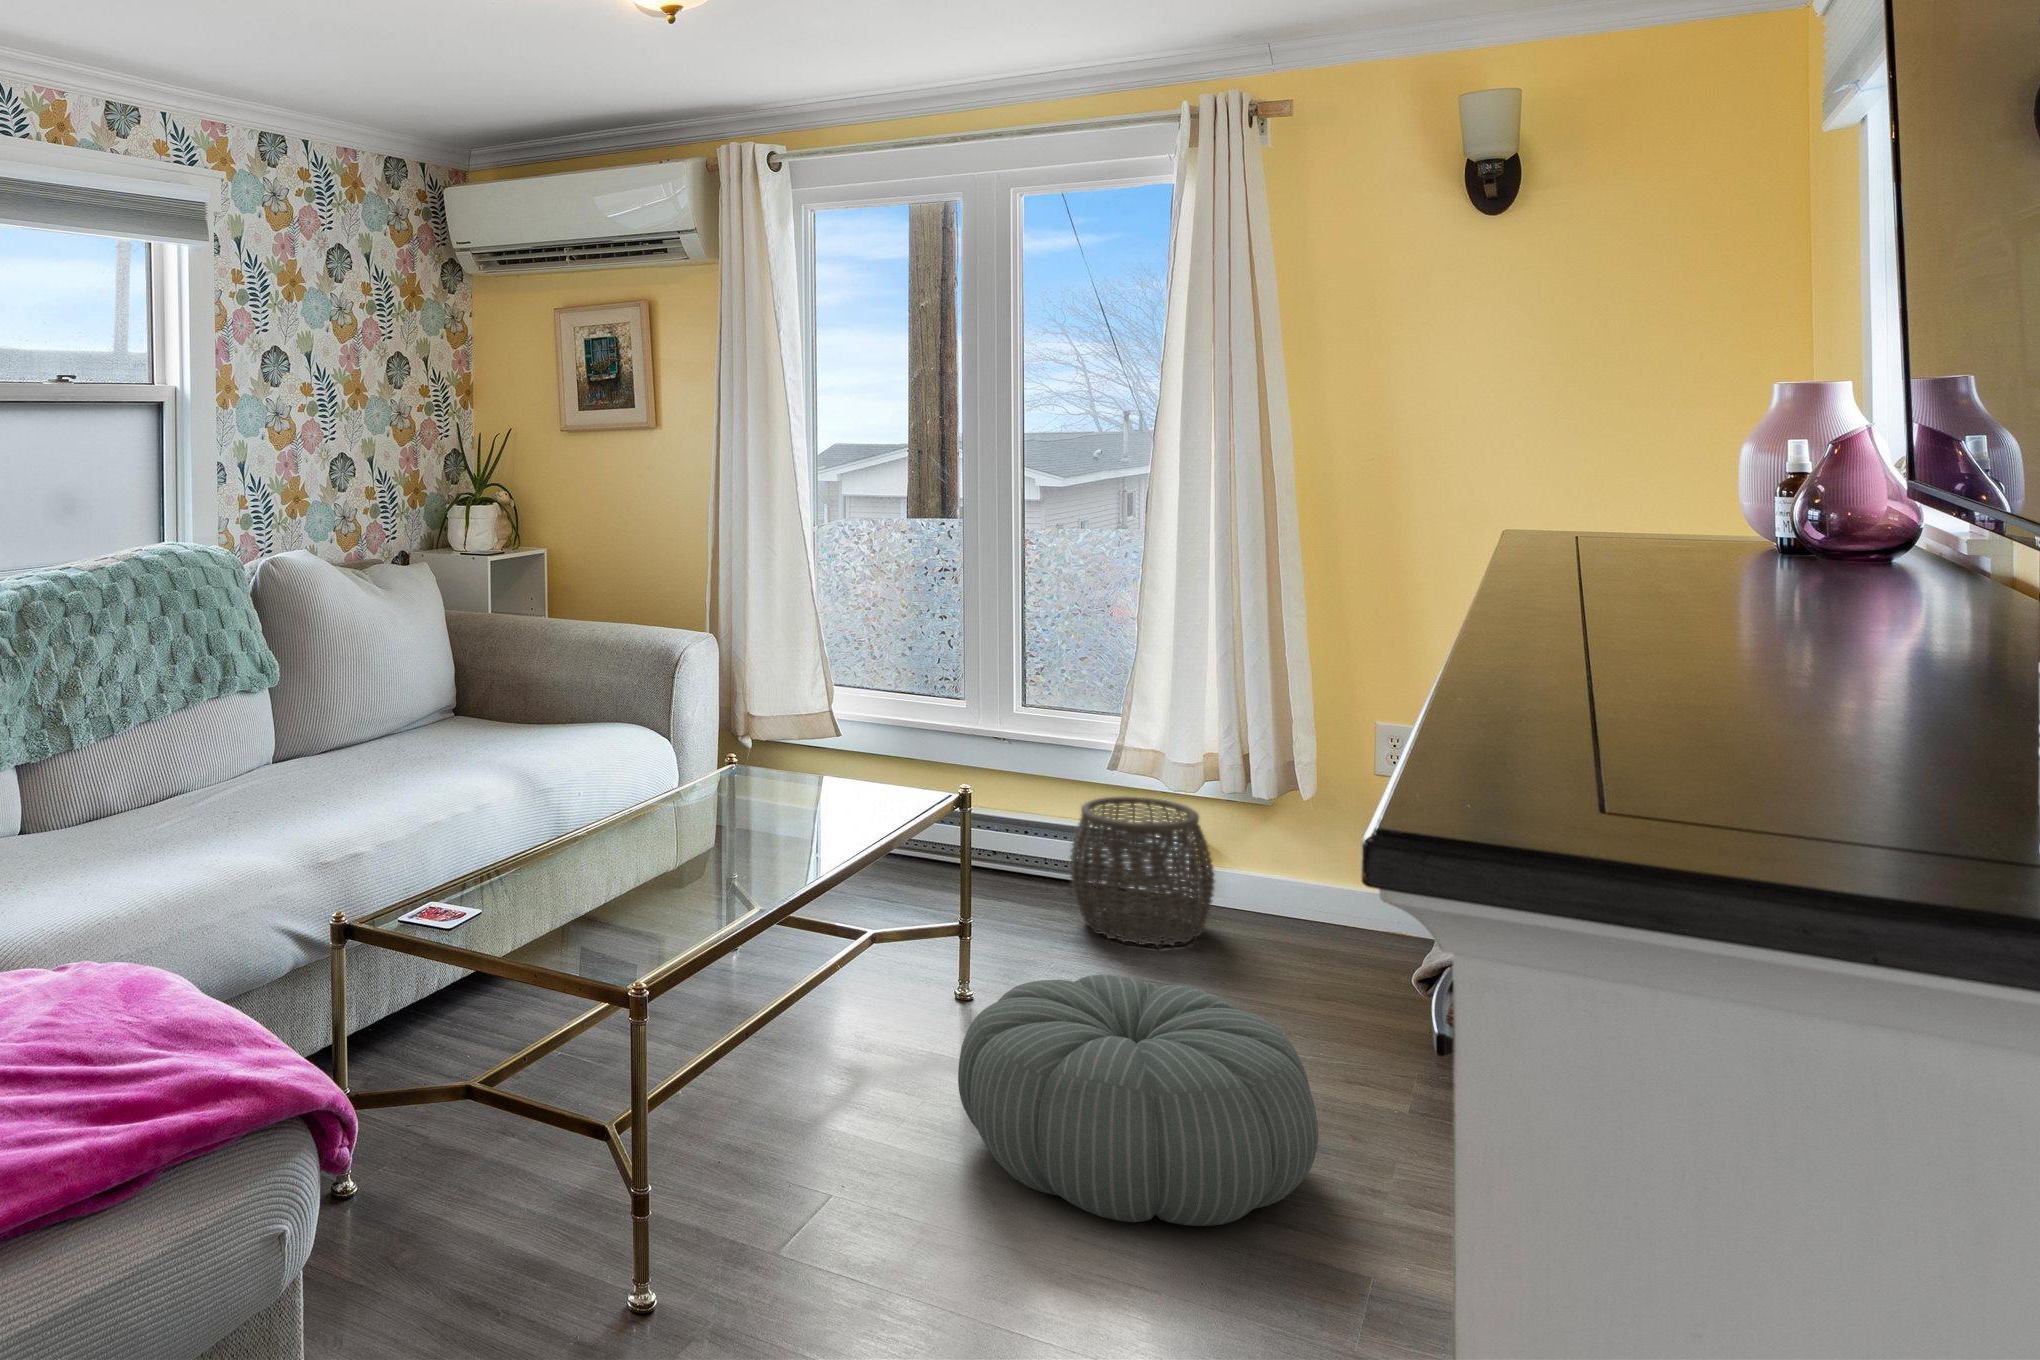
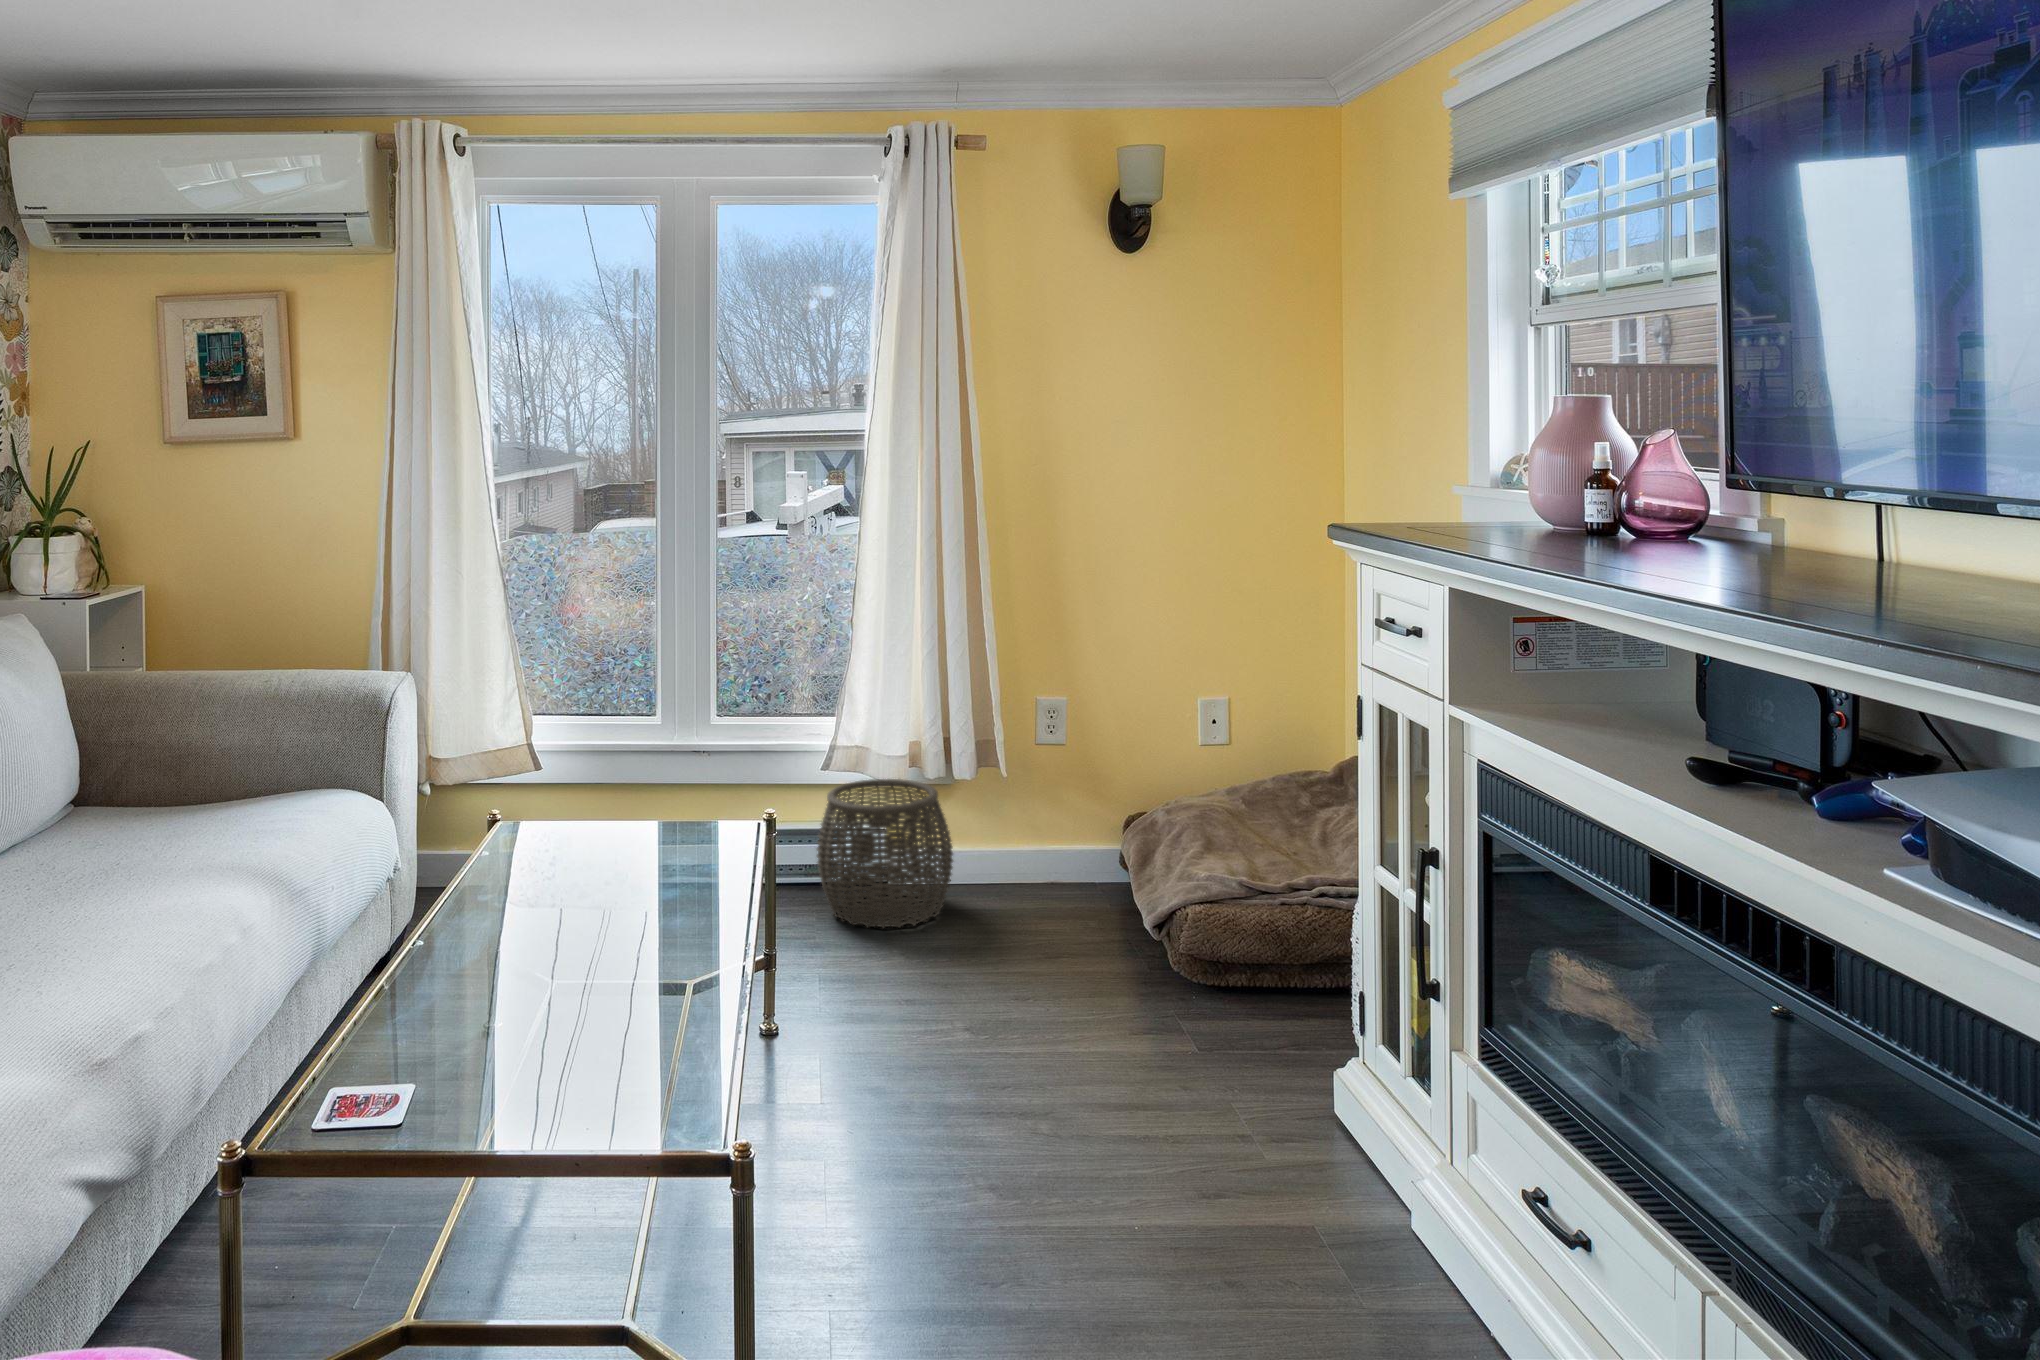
pouf: present [958,974,1318,1226] -> none [913,961,1267,1228]

